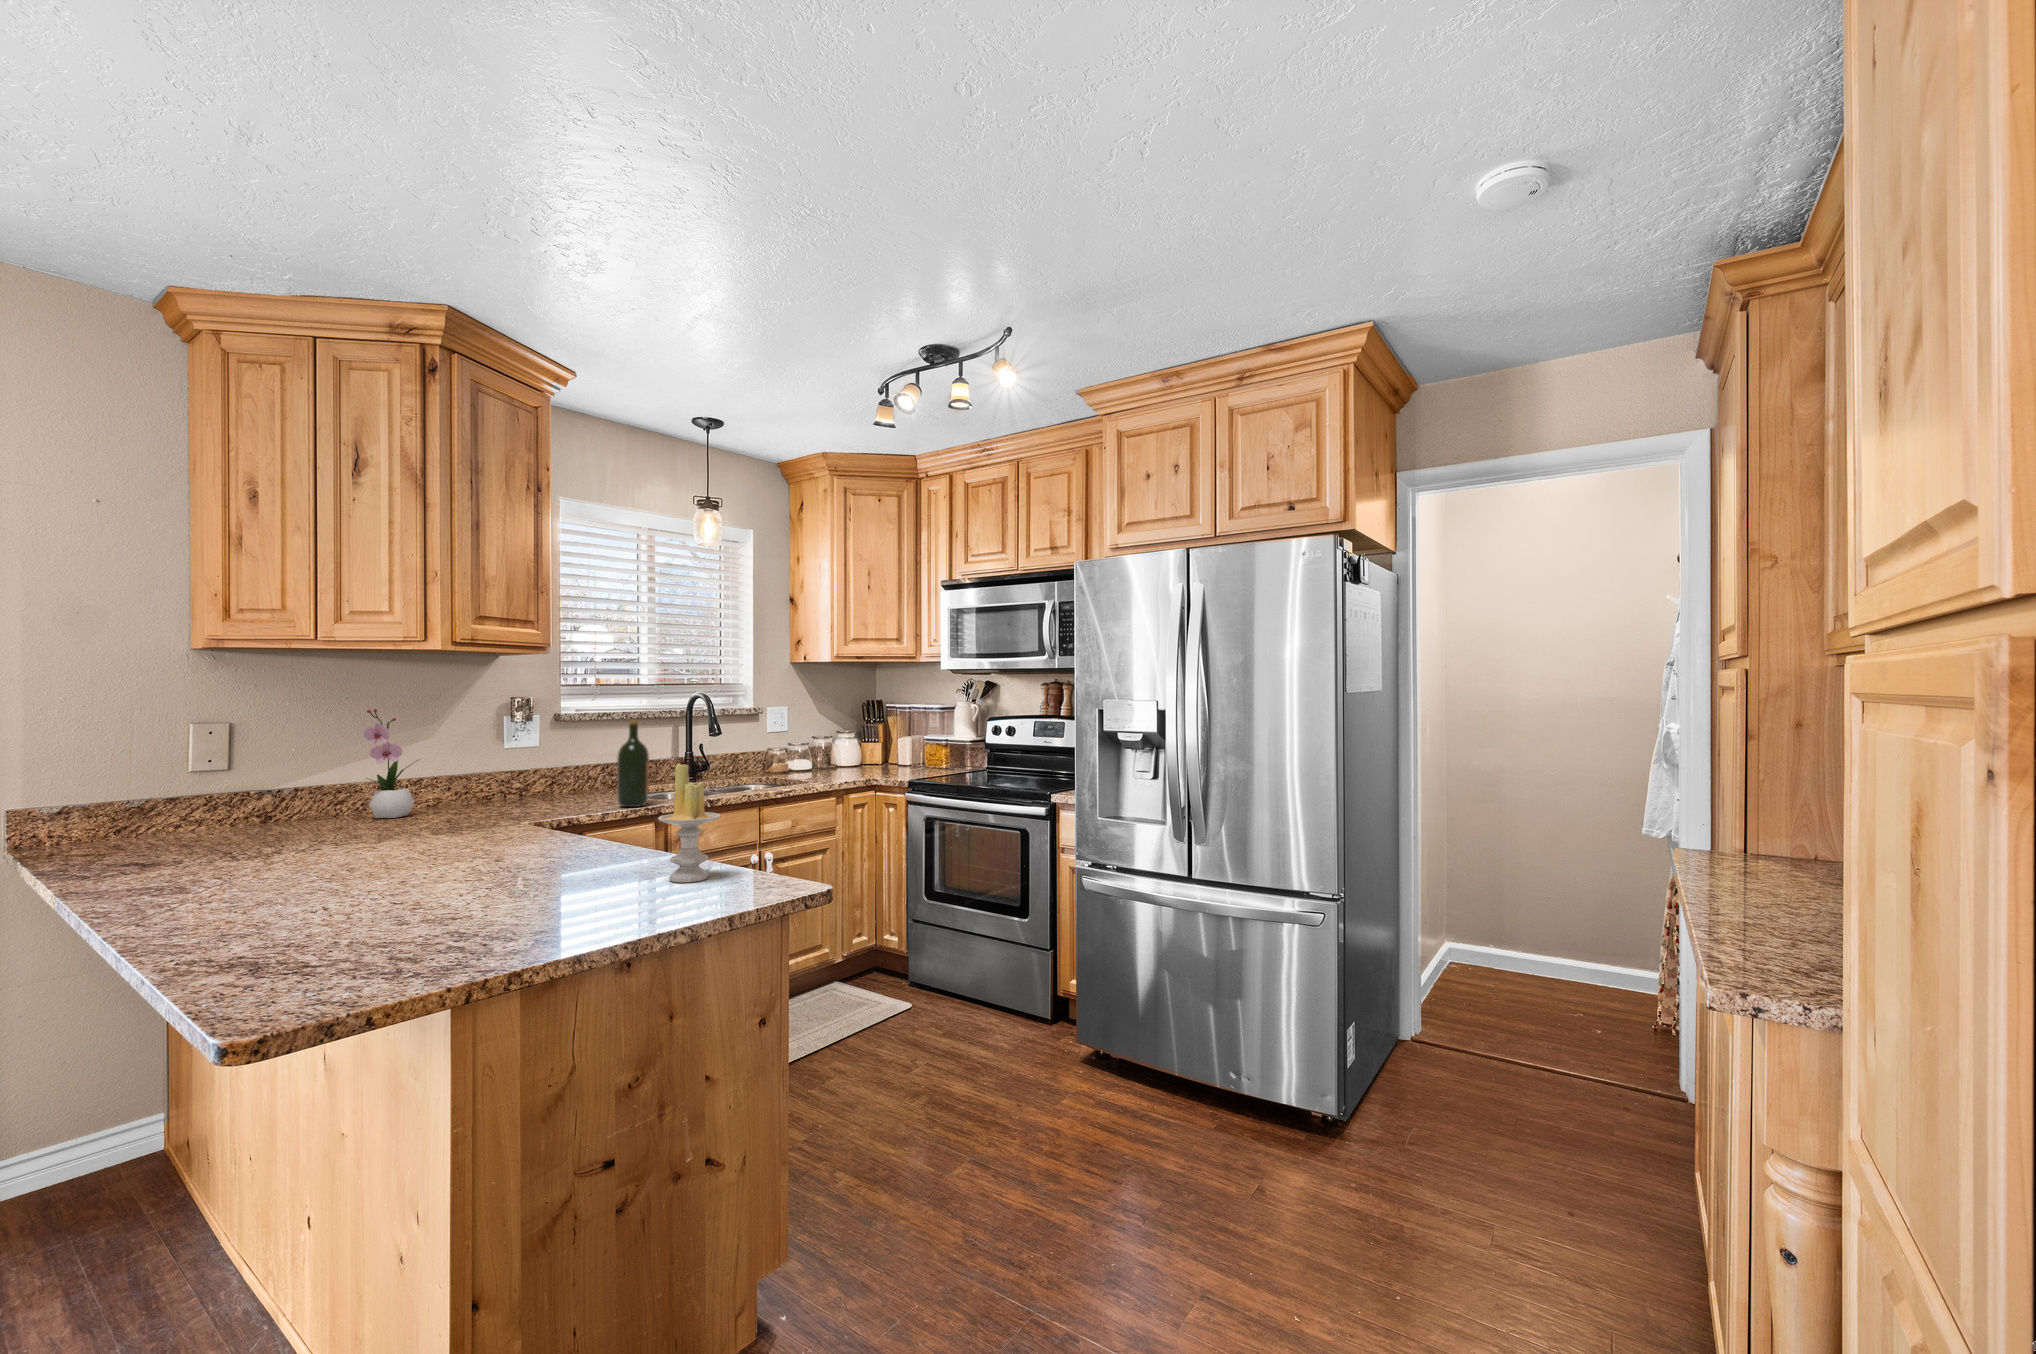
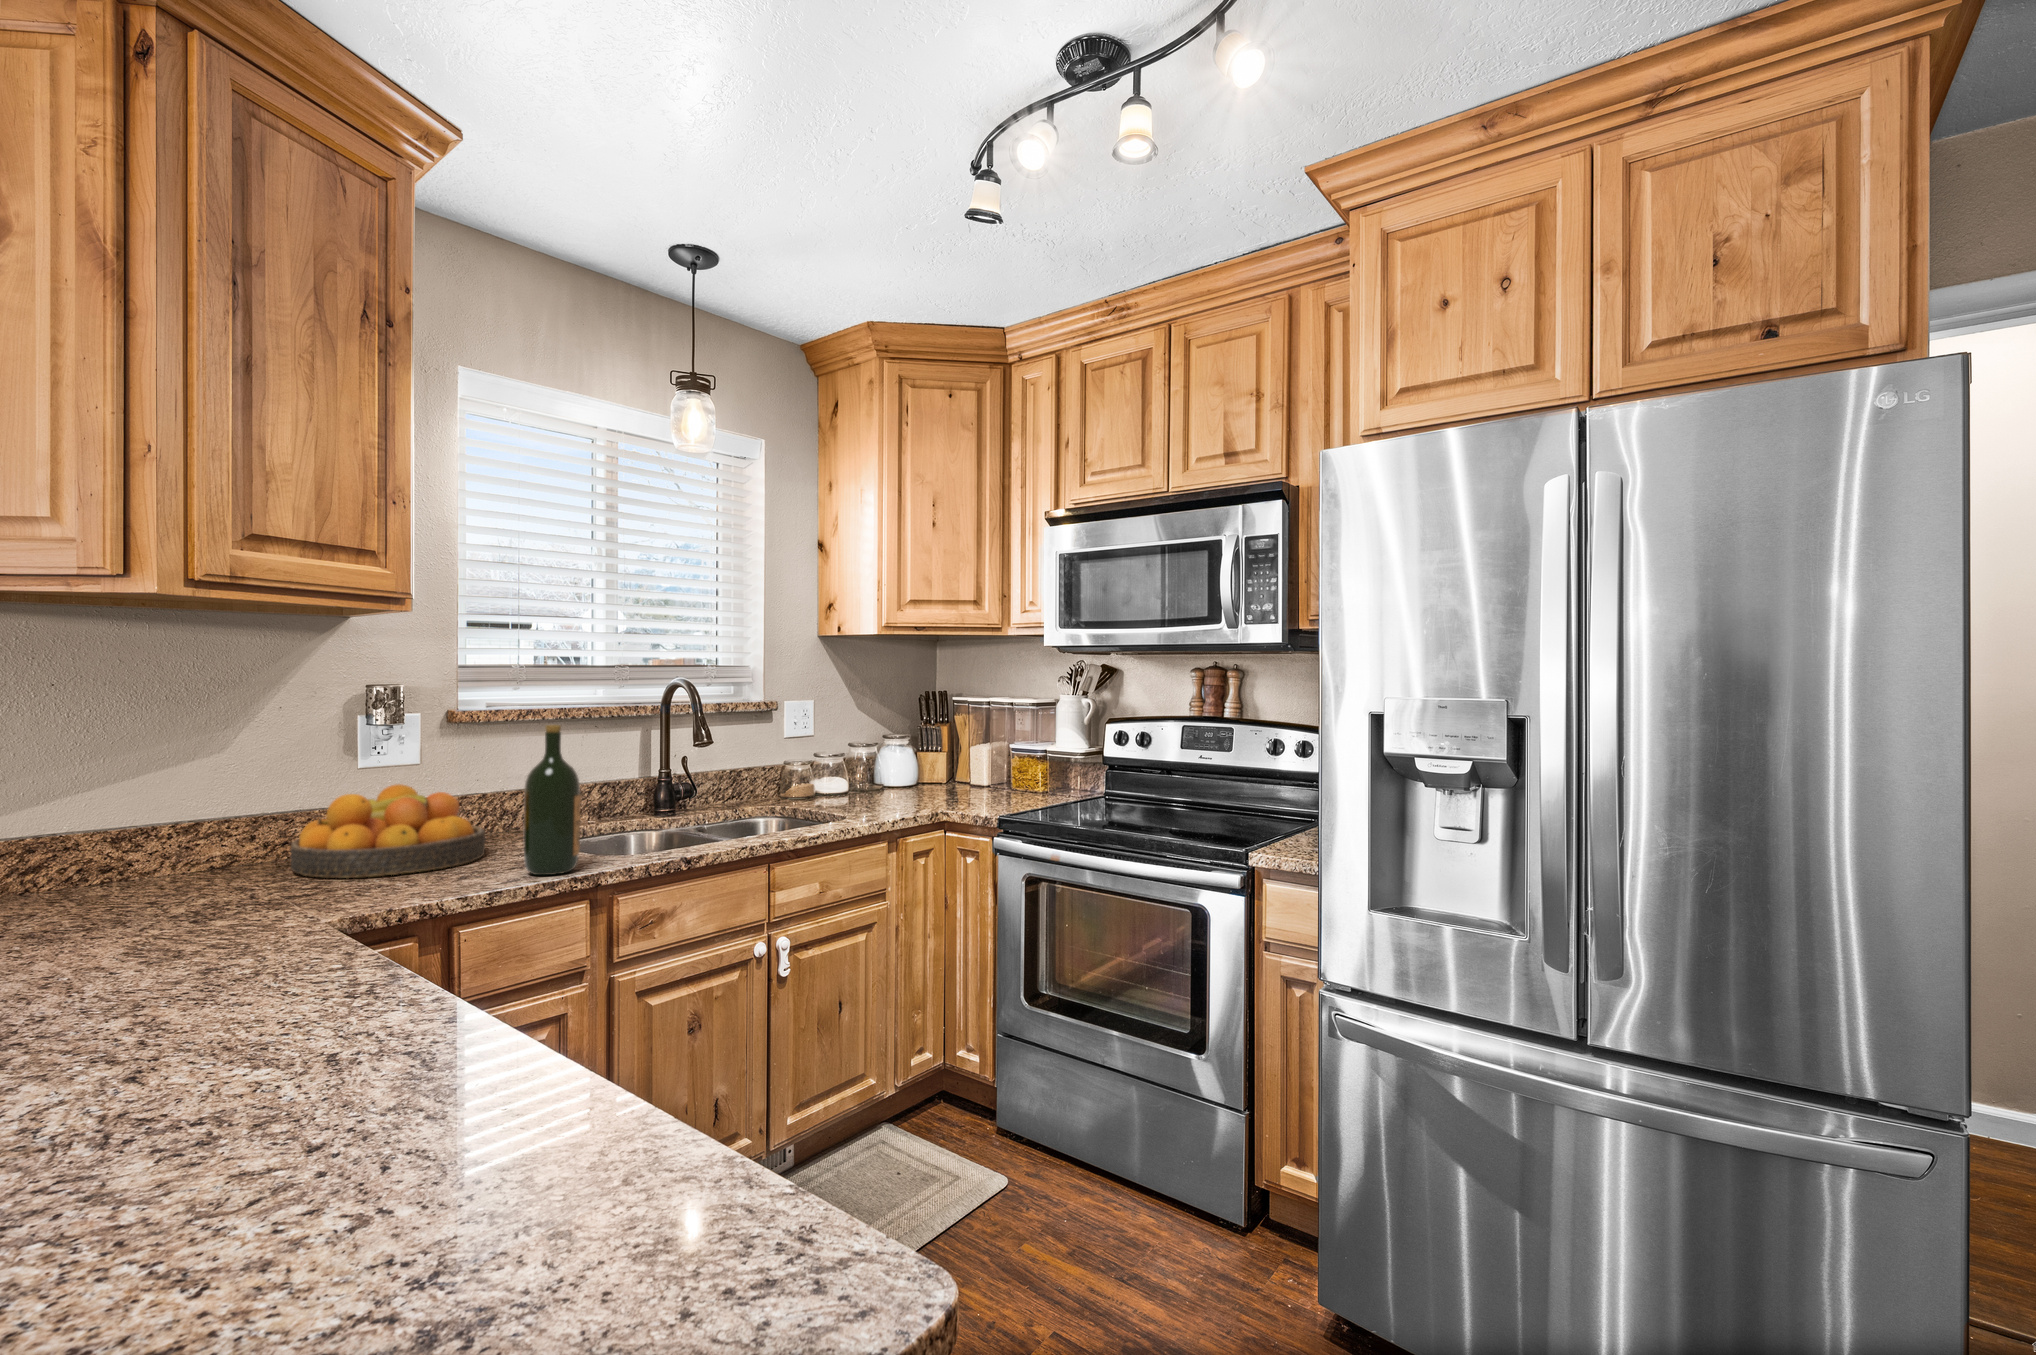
flower arrangement: present [363,709,418,818] -> none [54,703,175,899]
fruit bowl: none [477,758,587,809] -> present [290,784,485,878]
candle: present [658,763,720,882] -> none [440,878,630,1239]

